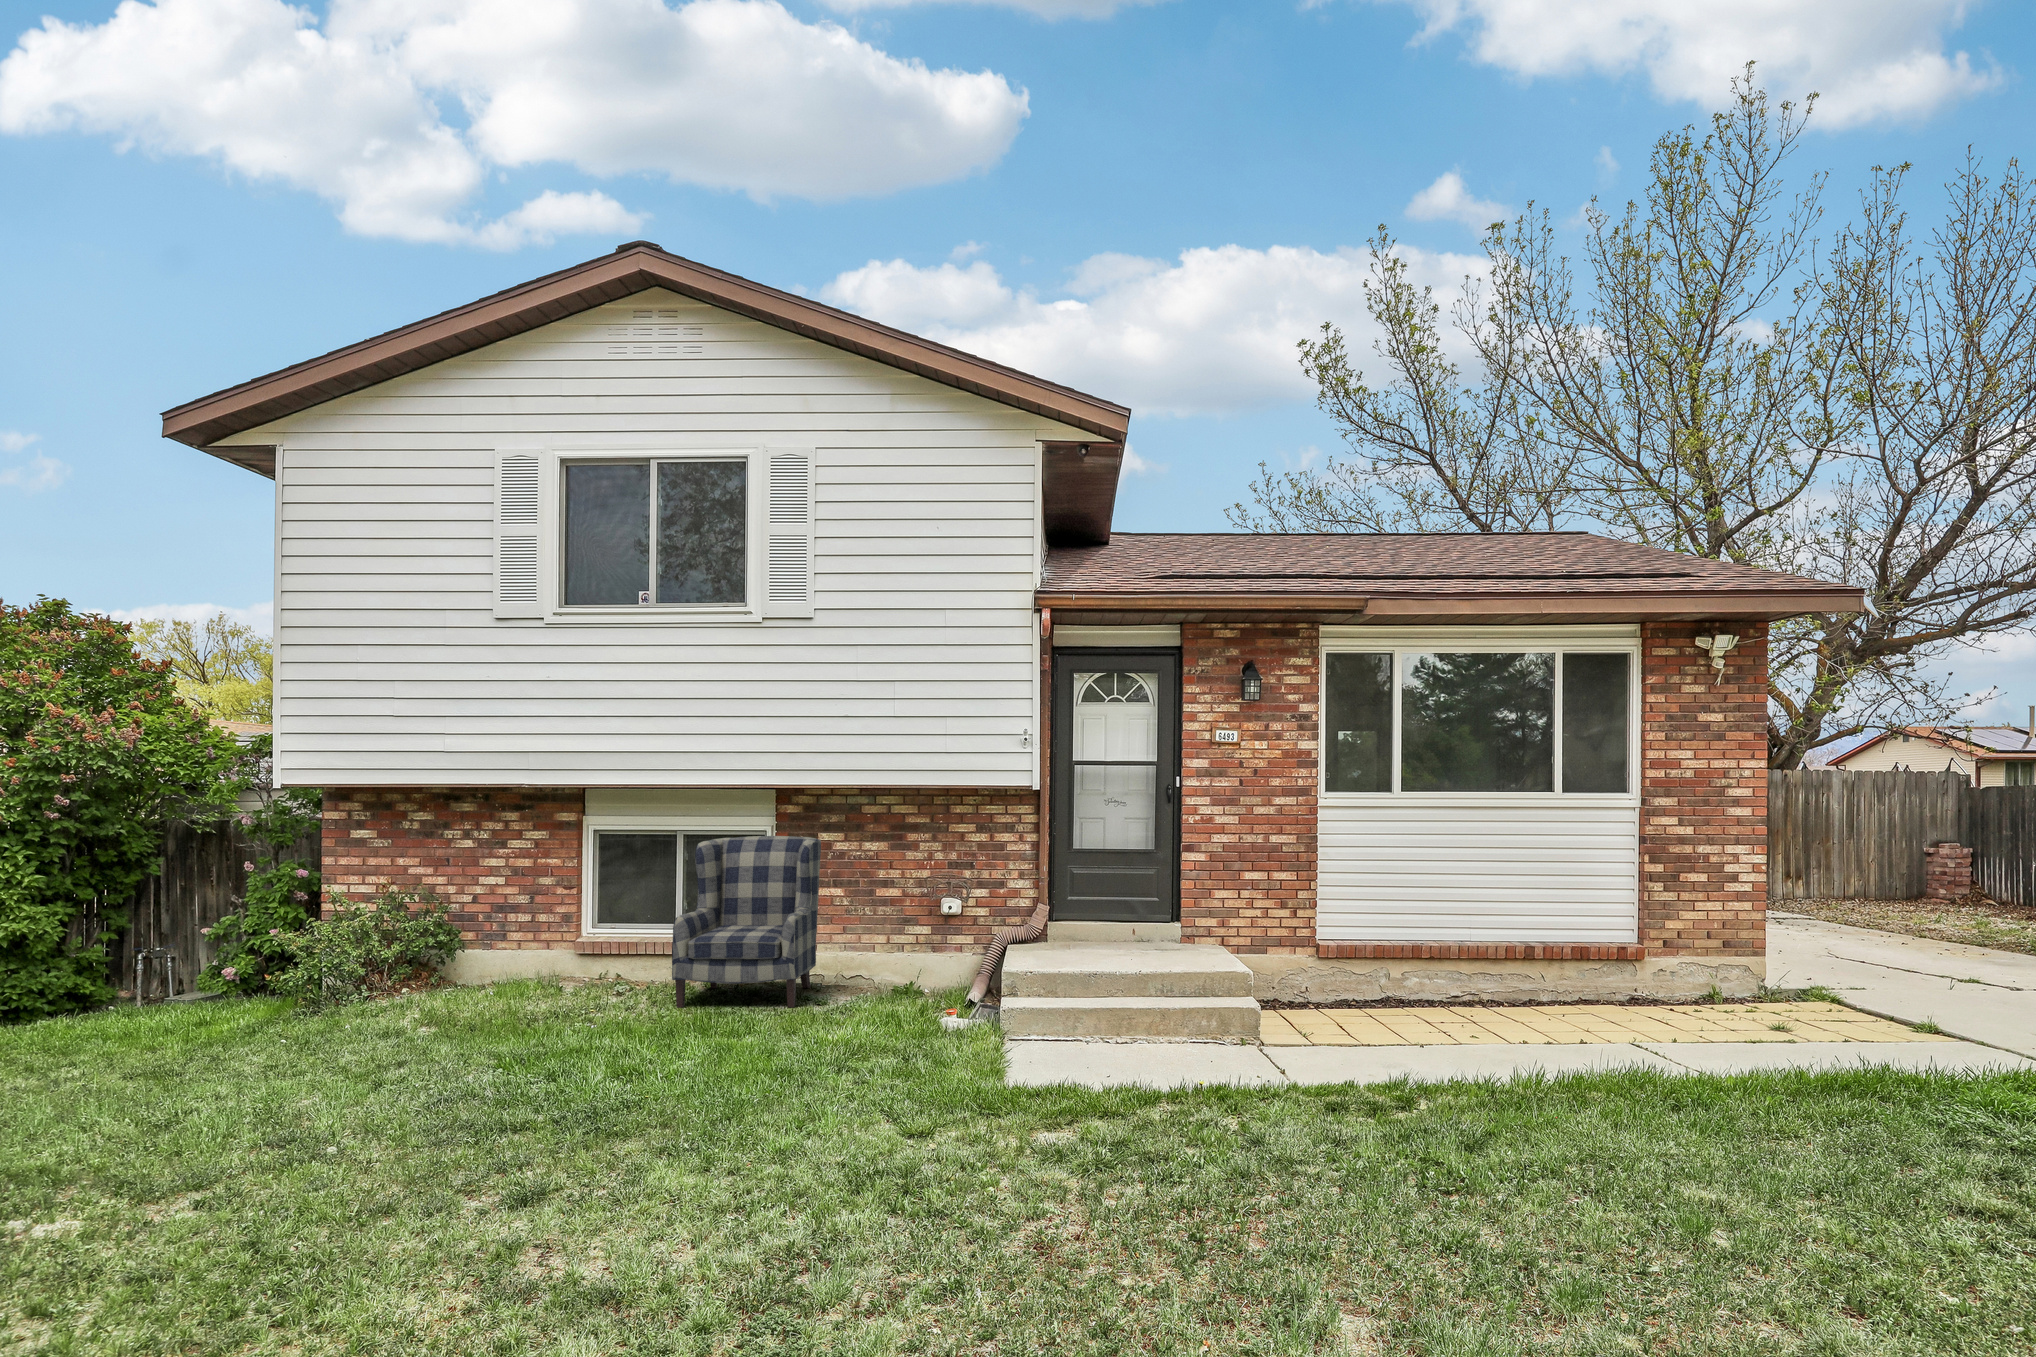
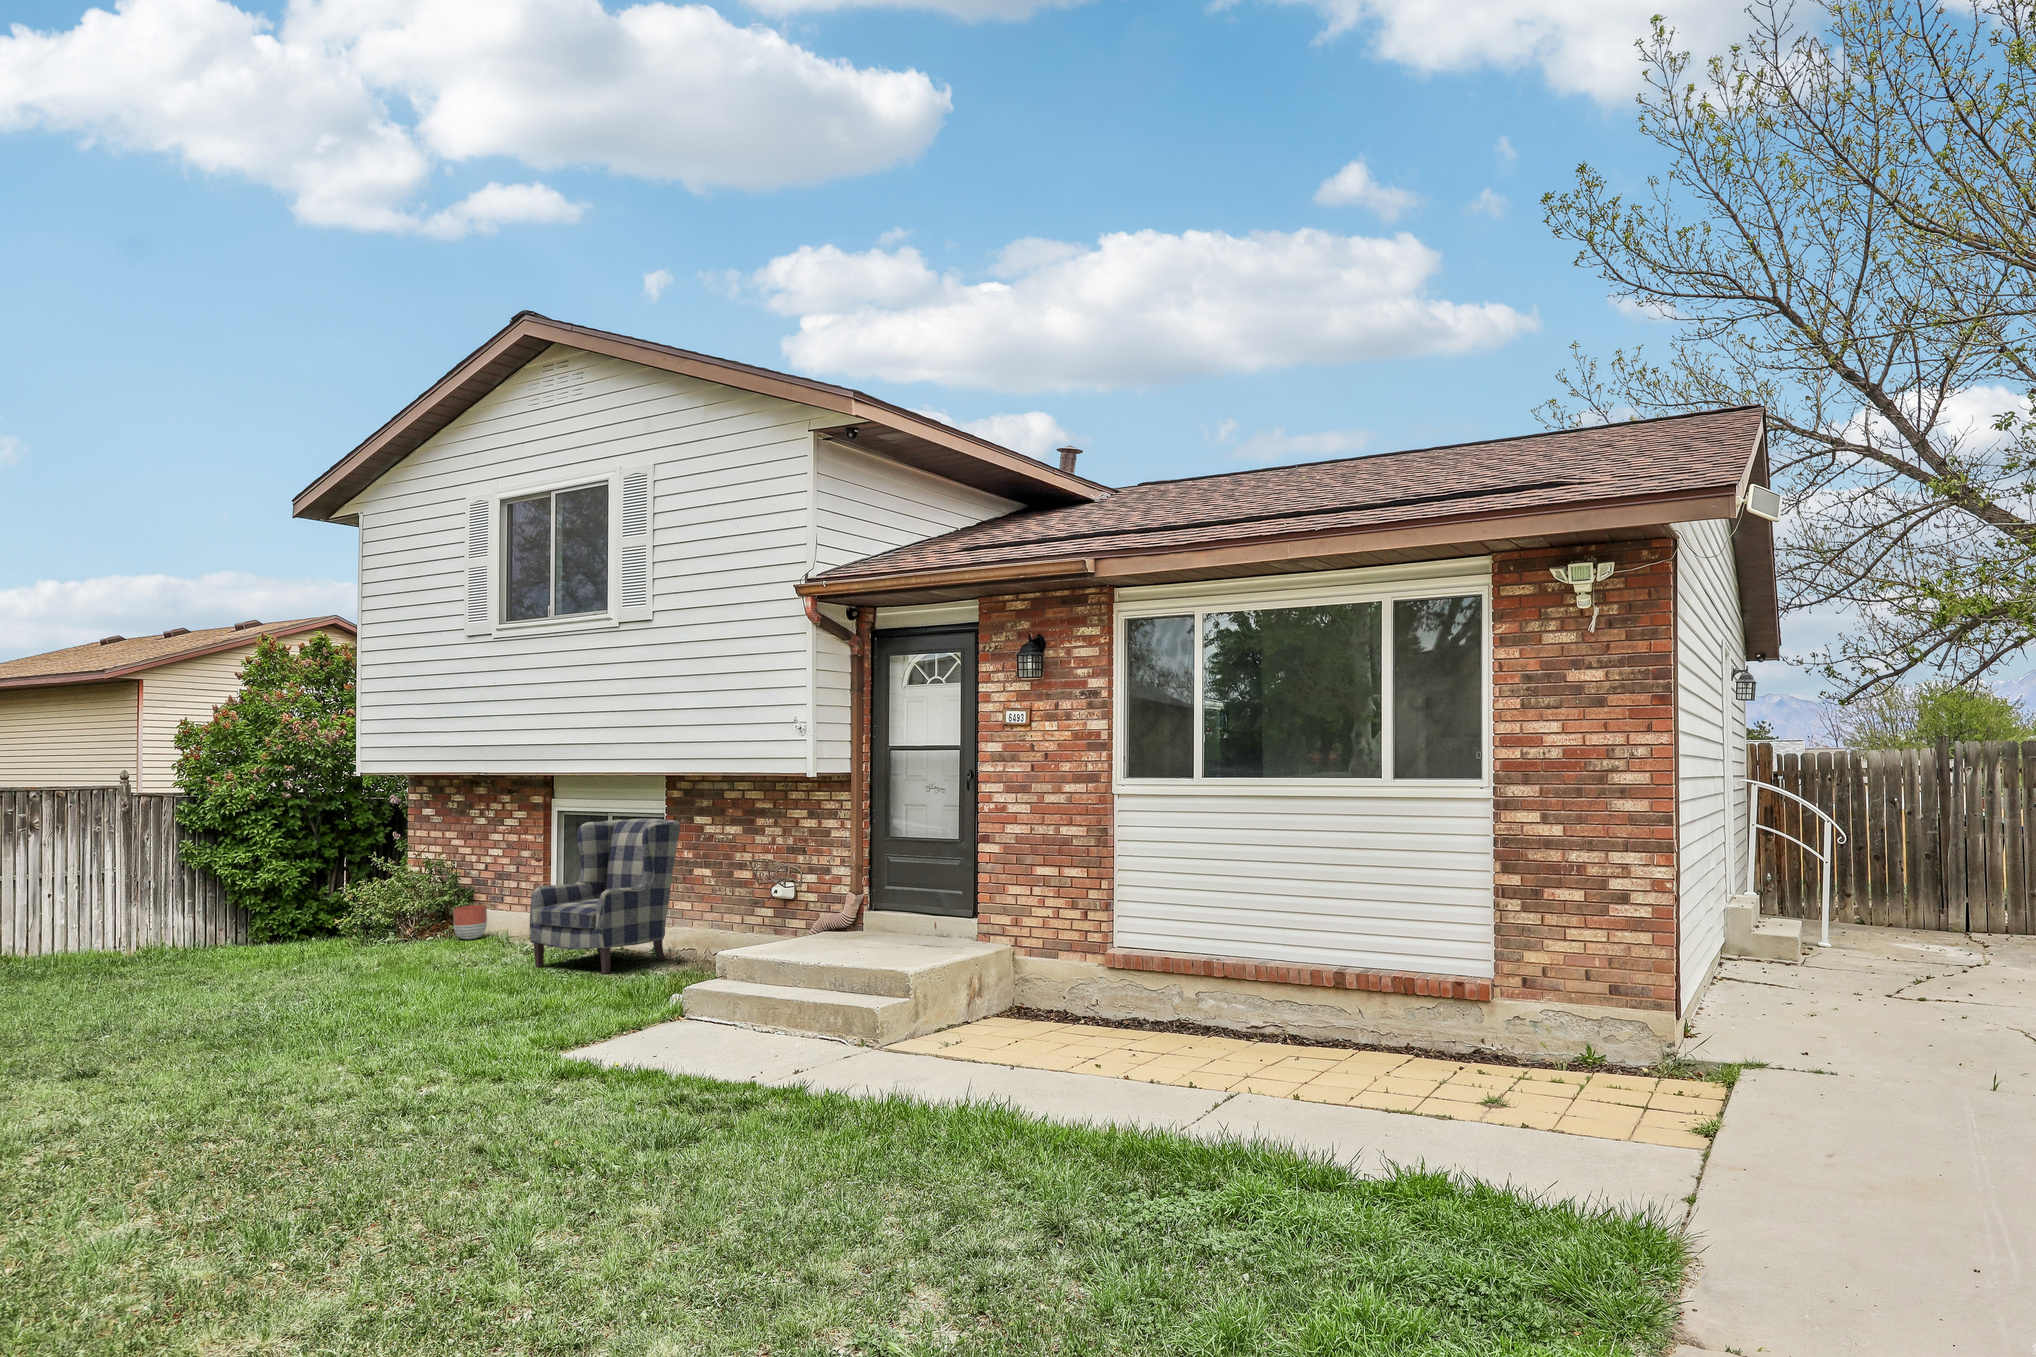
planter: none [448,943,488,985] -> present [453,905,487,939]

